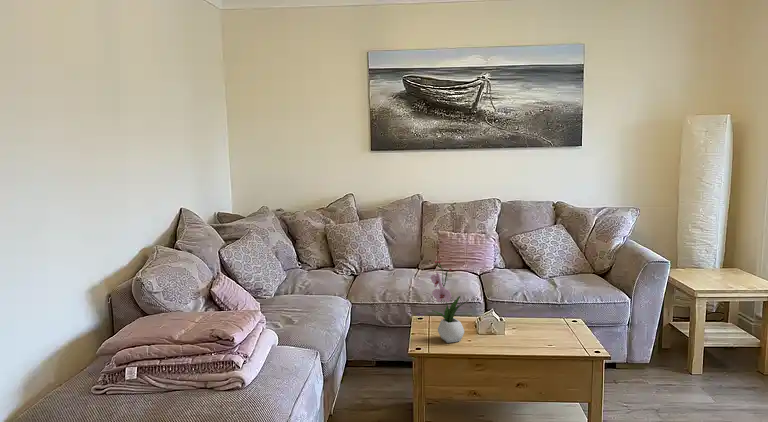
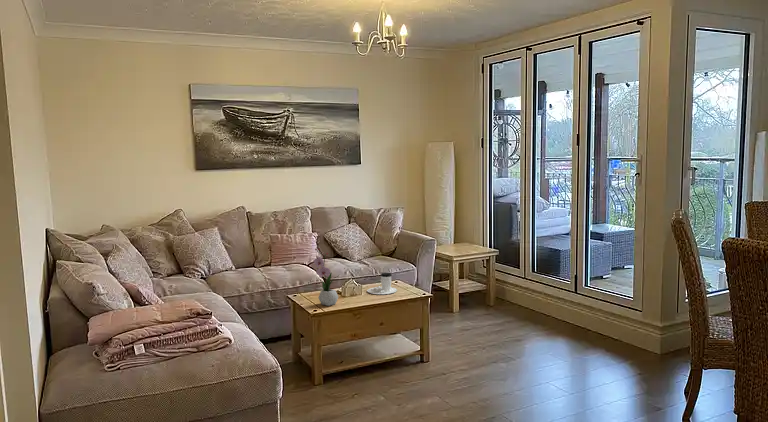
coffee cup: none [523,304,569,337] -> present [367,272,397,295]

